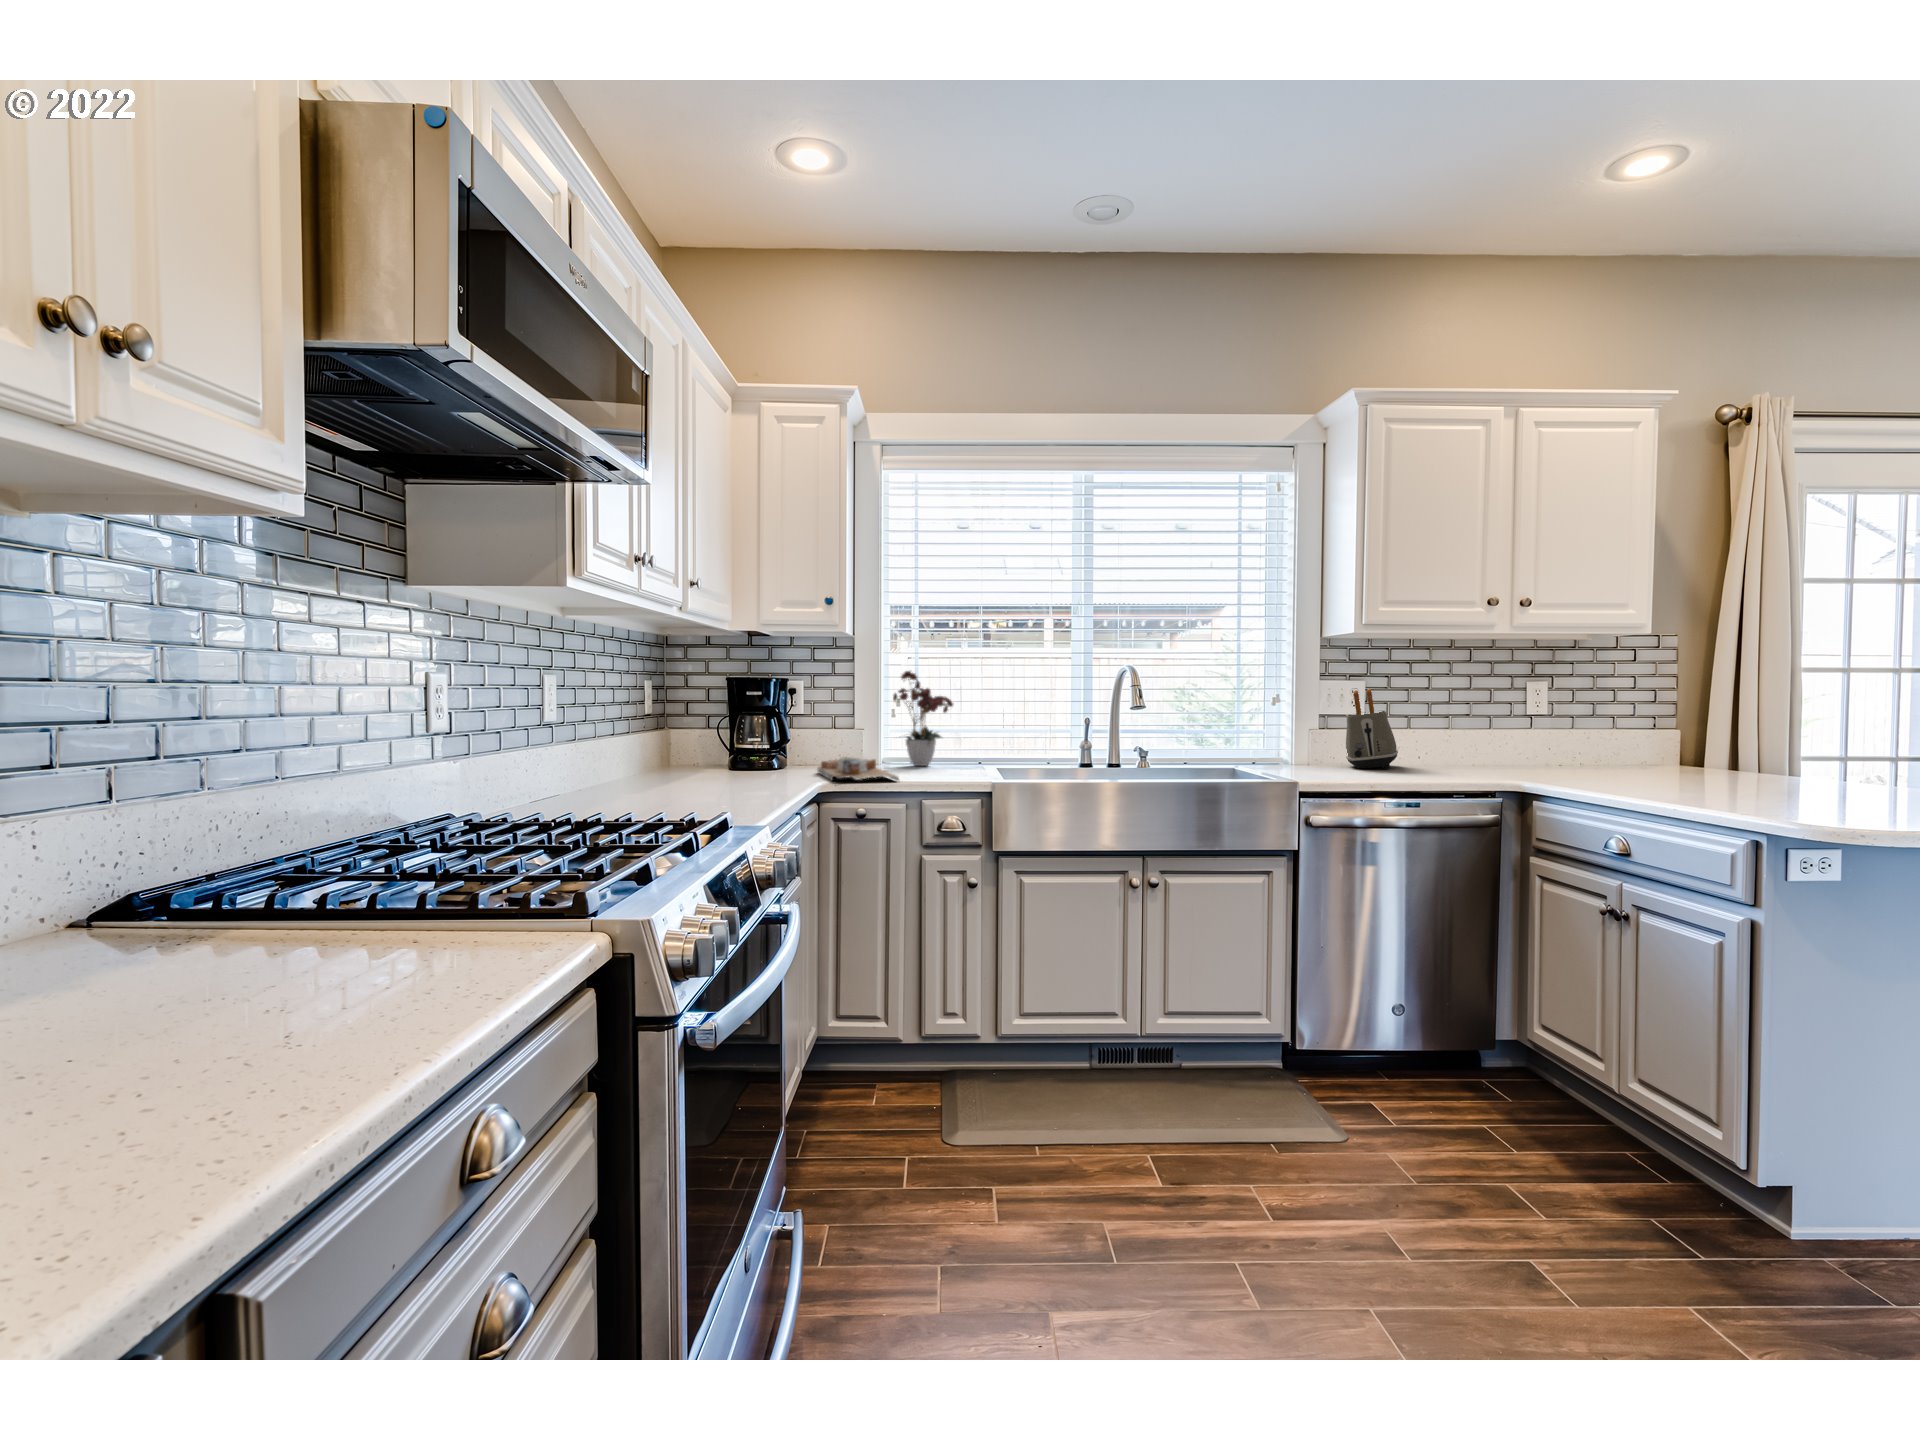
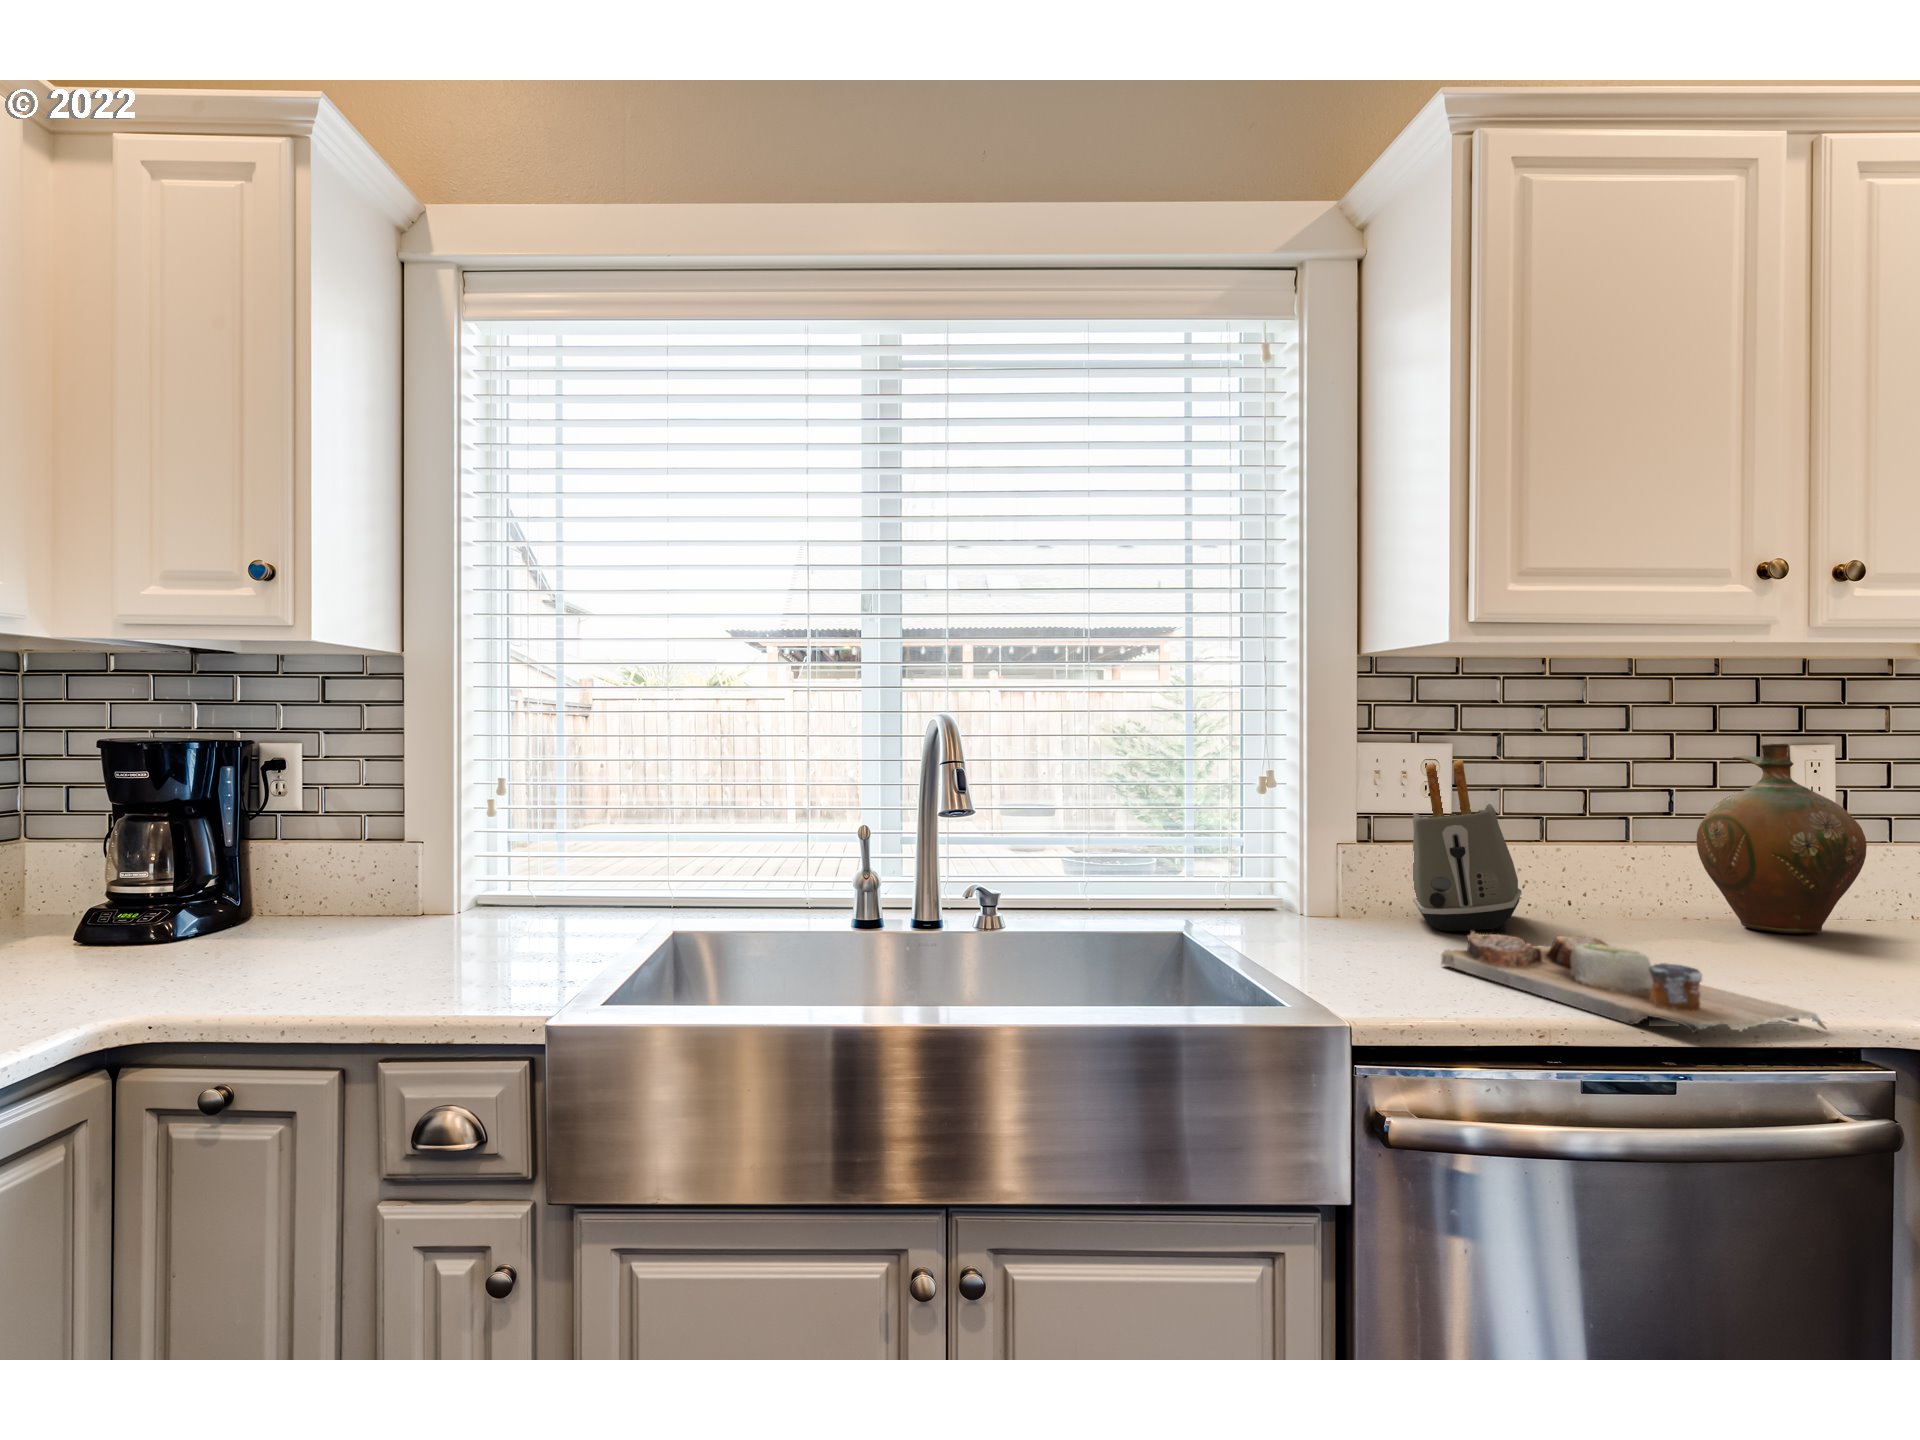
flower arrangement: present [893,671,953,766] -> none [479,713,622,917]
ceramic jug: none [1482,680,1556,769] -> present [1696,743,1867,933]
cutting board: present [817,757,899,781] -> present [1441,931,1826,1033]

